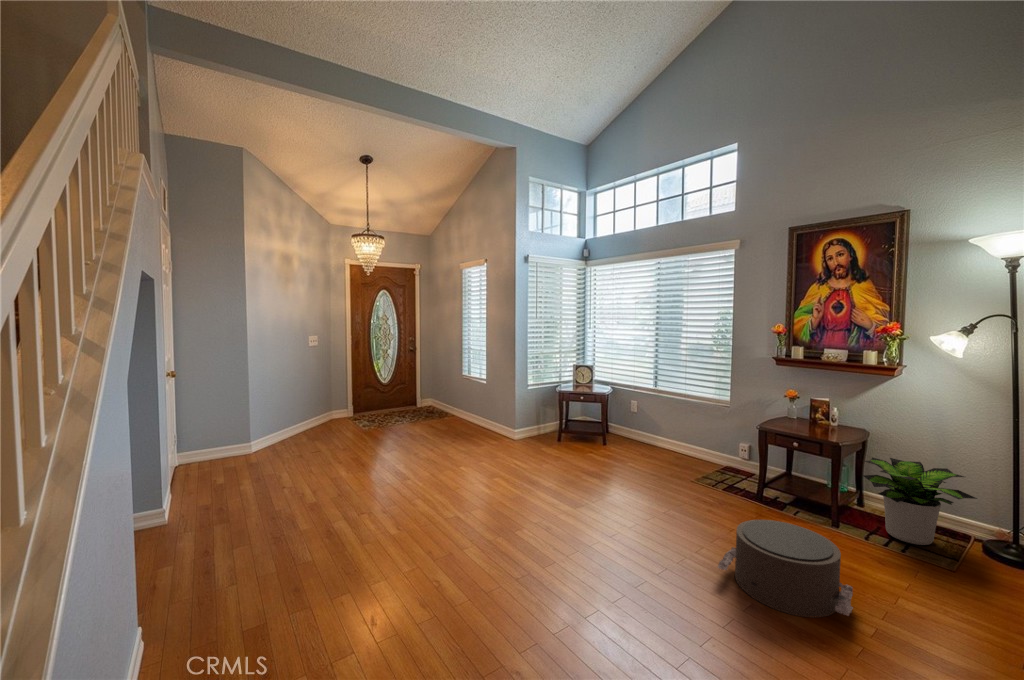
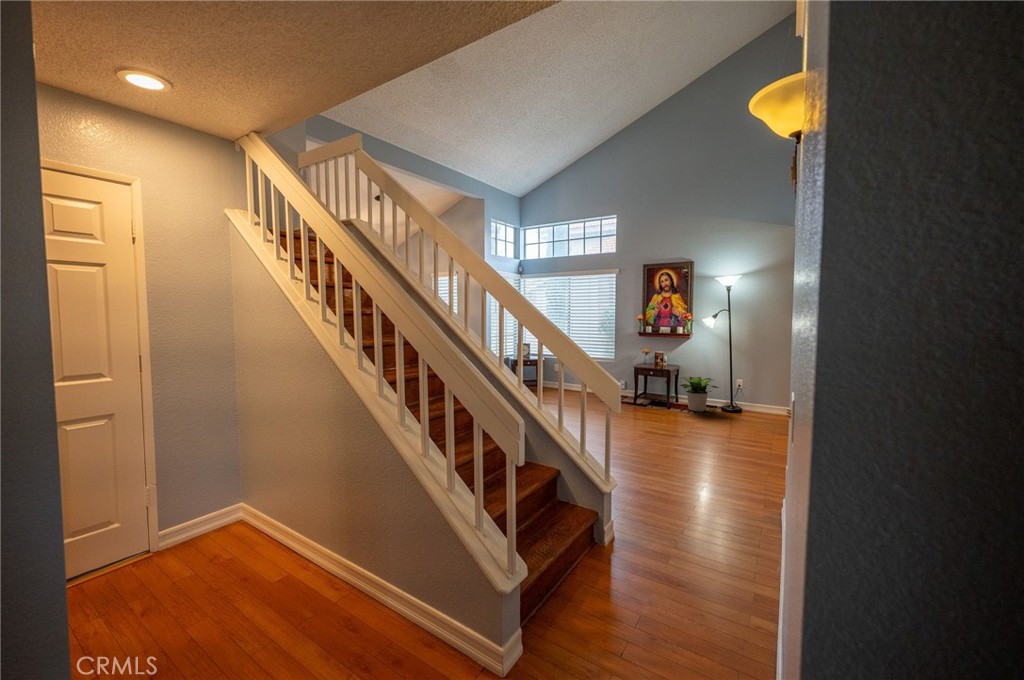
pouf: present [718,520,853,618] -> none [632,404,683,434]

